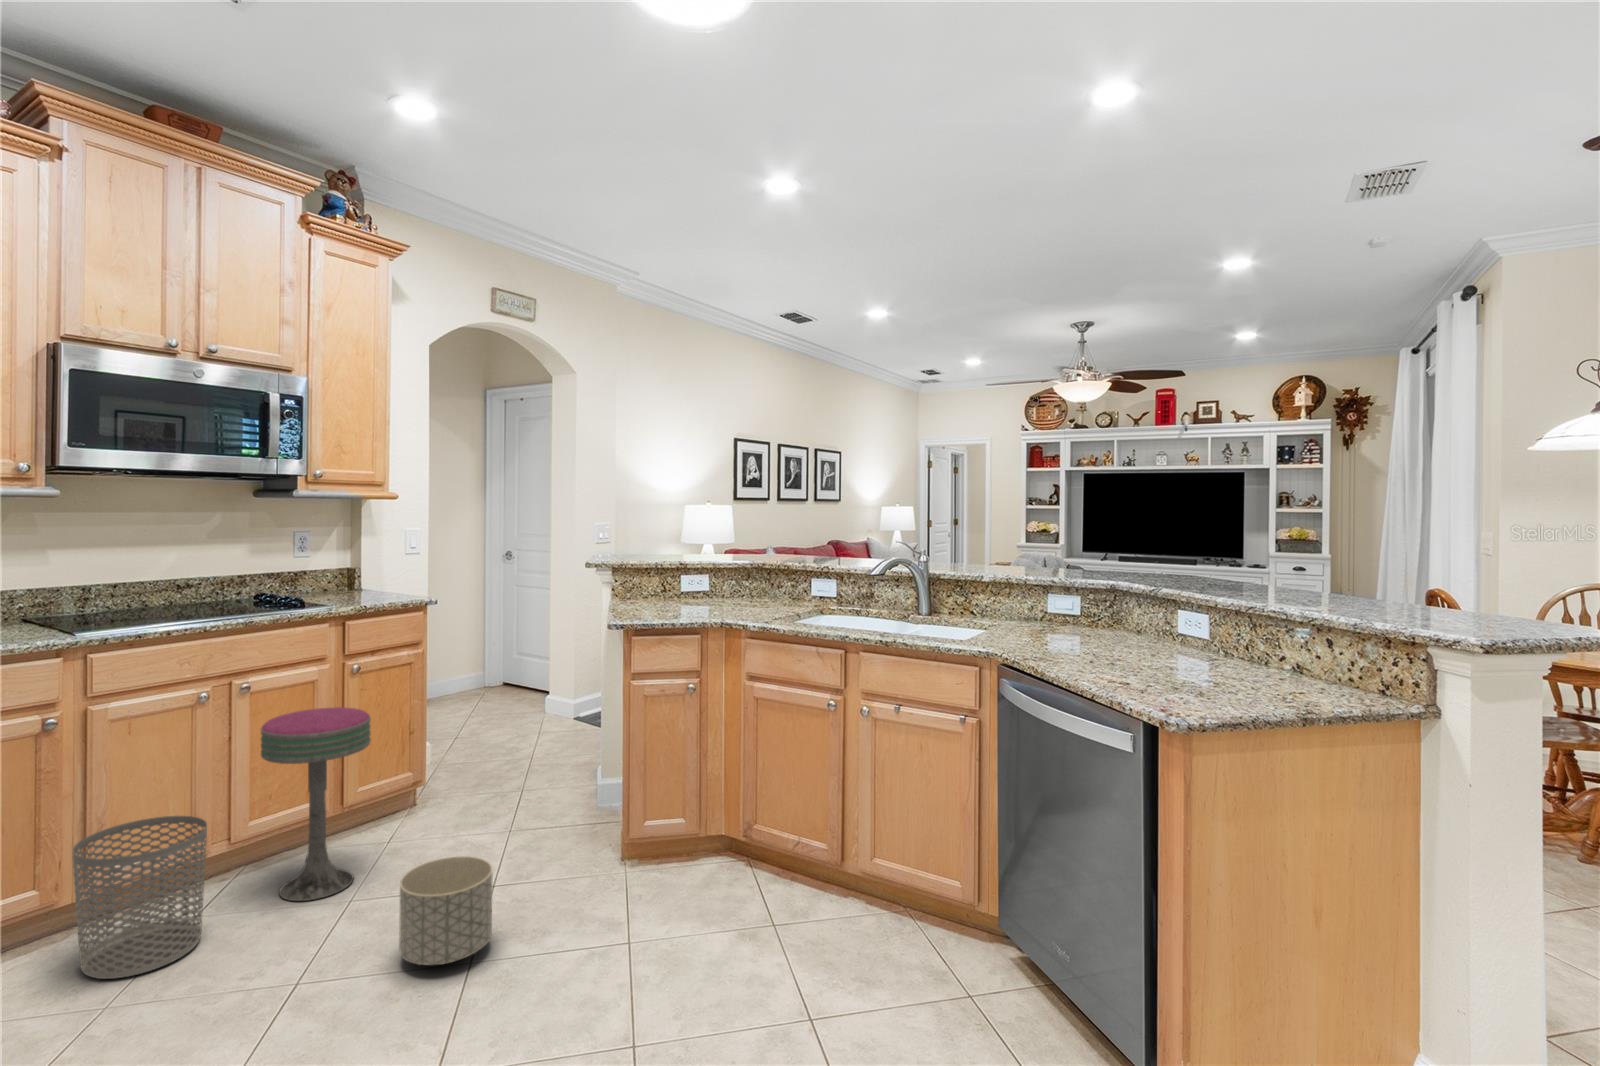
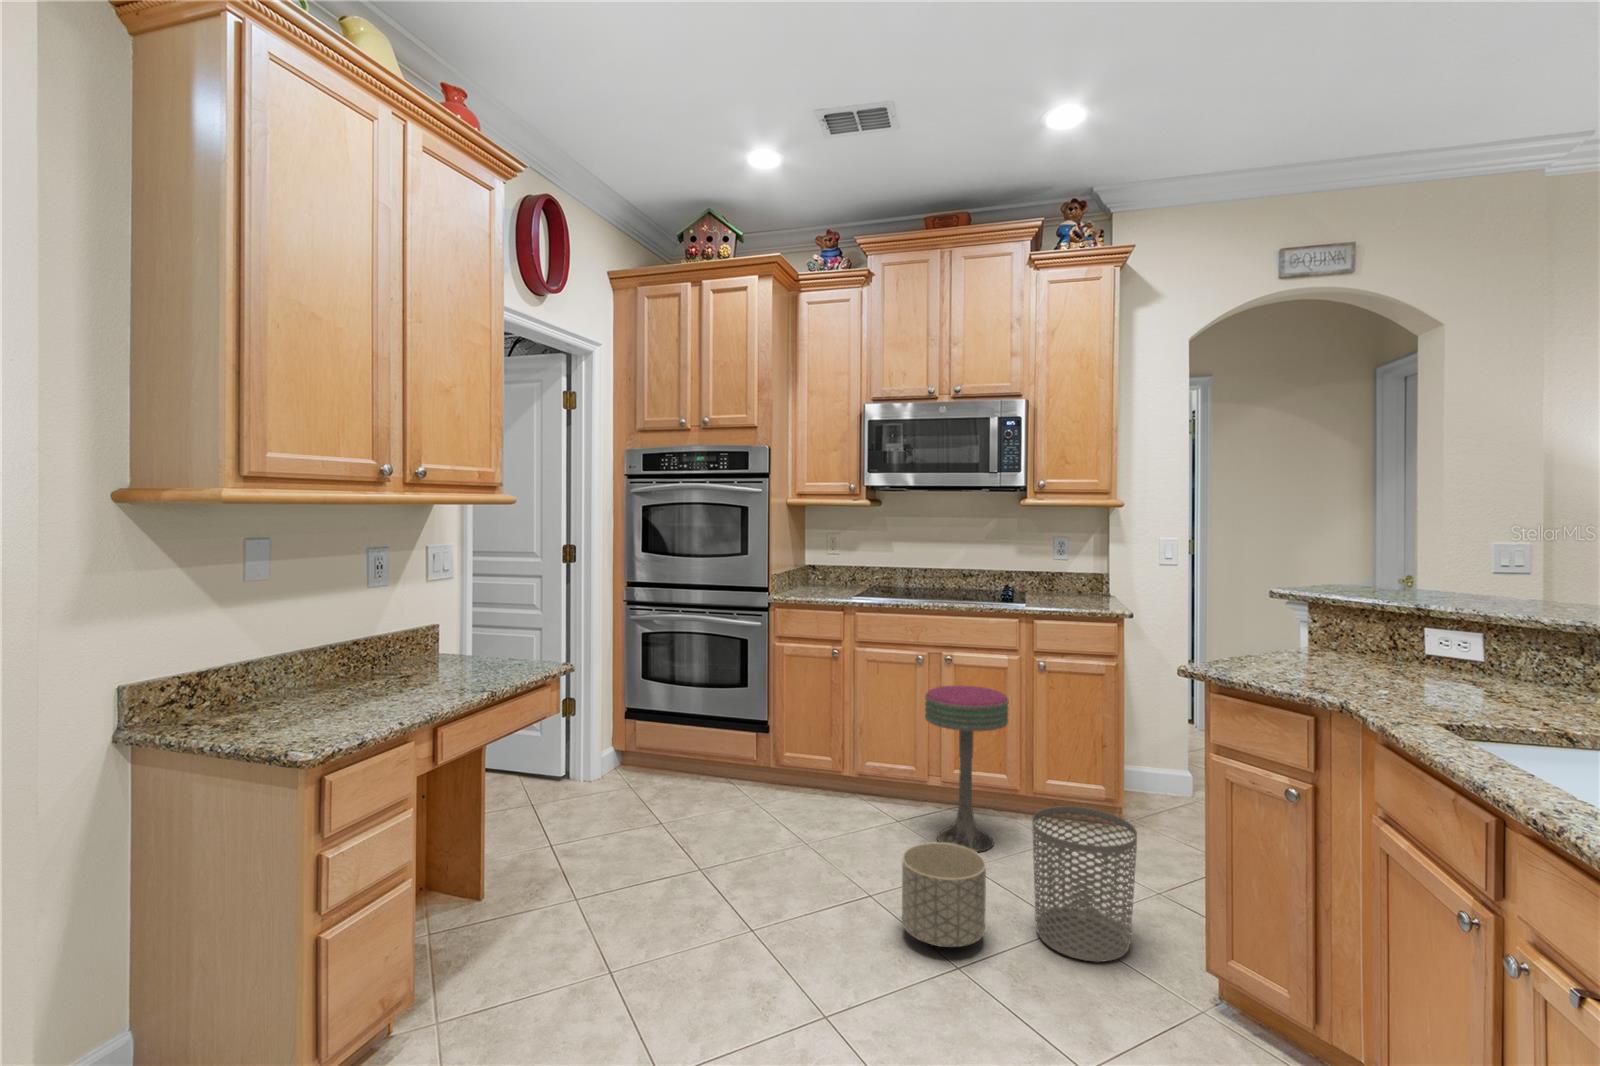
waste bin: present [73,816,207,979] -> present [1032,806,1137,962]

